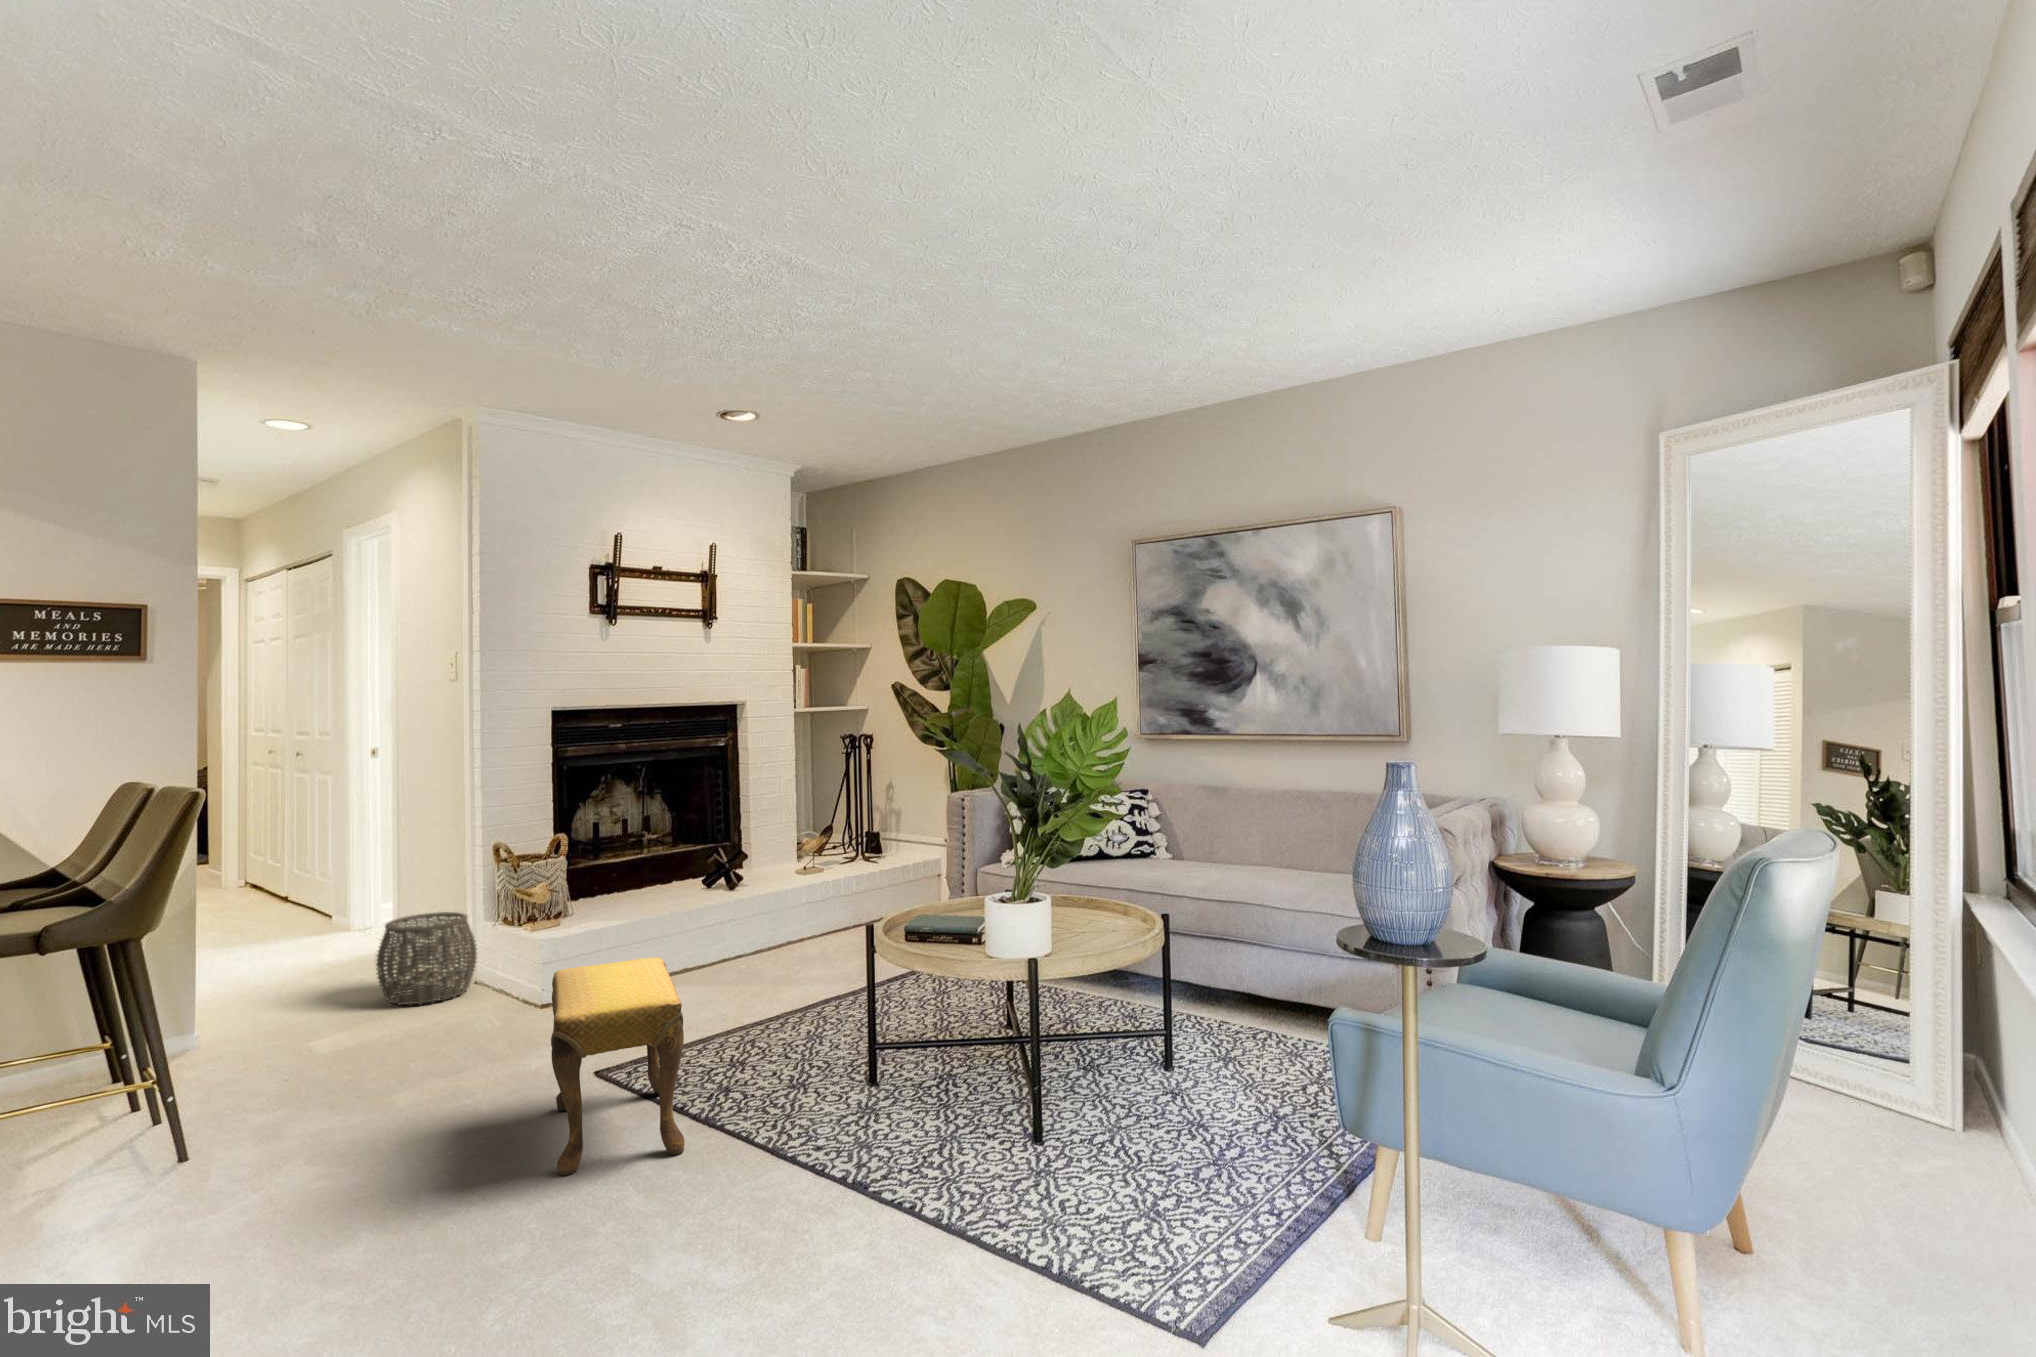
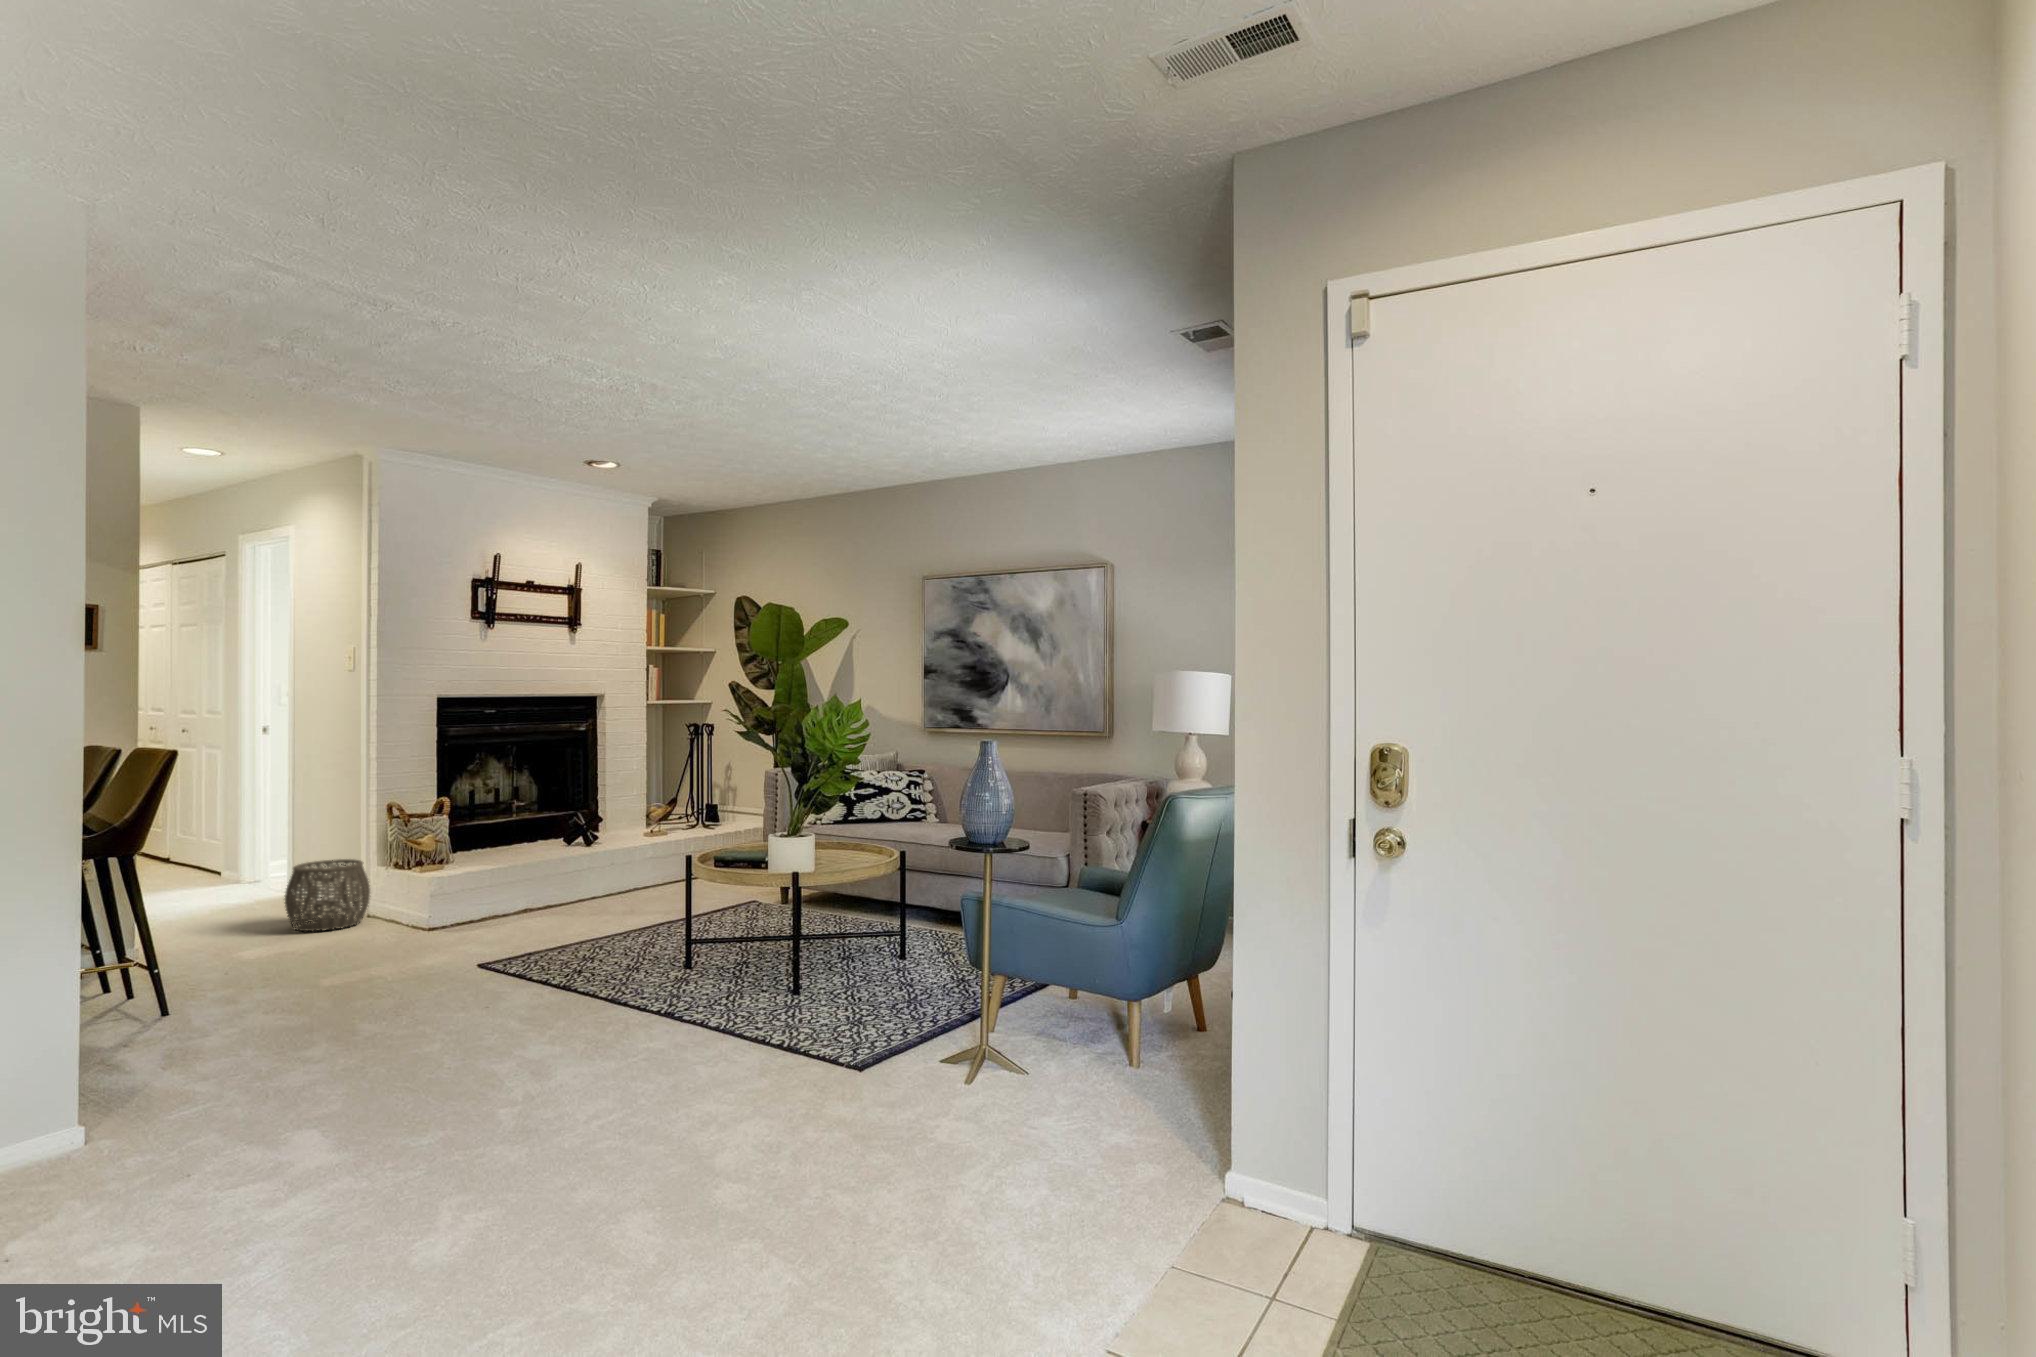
footstool: present [551,957,685,1175] -> none [449,880,549,1021]

